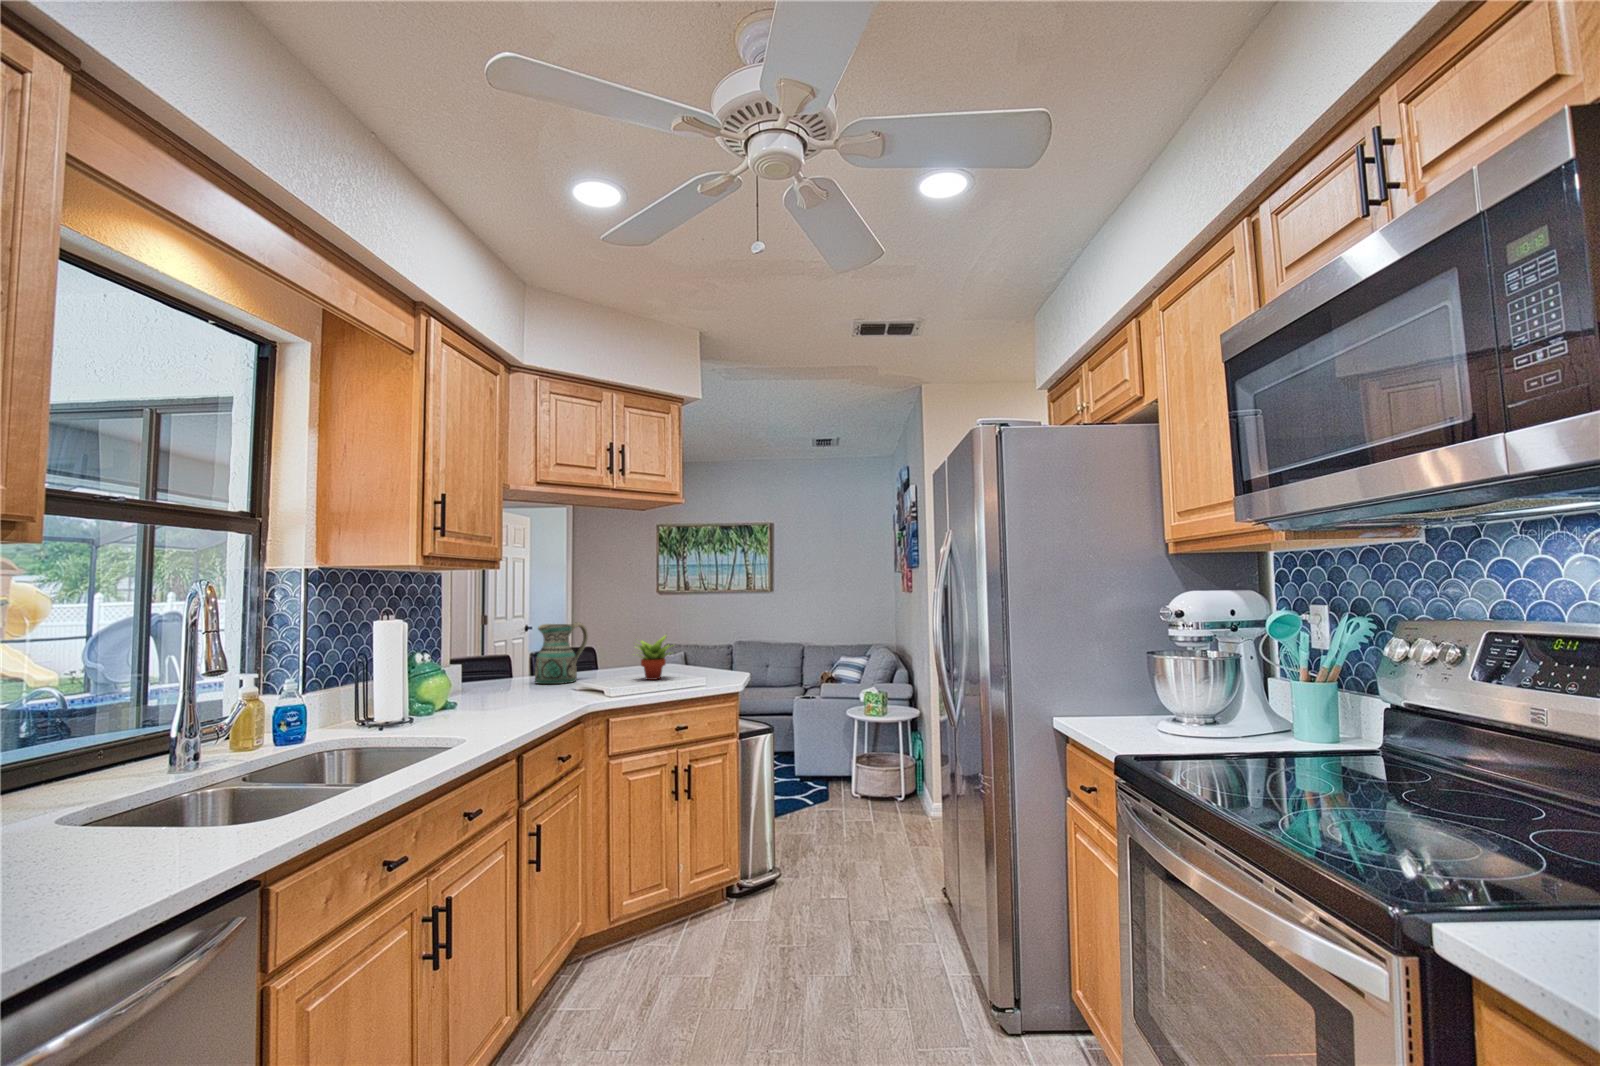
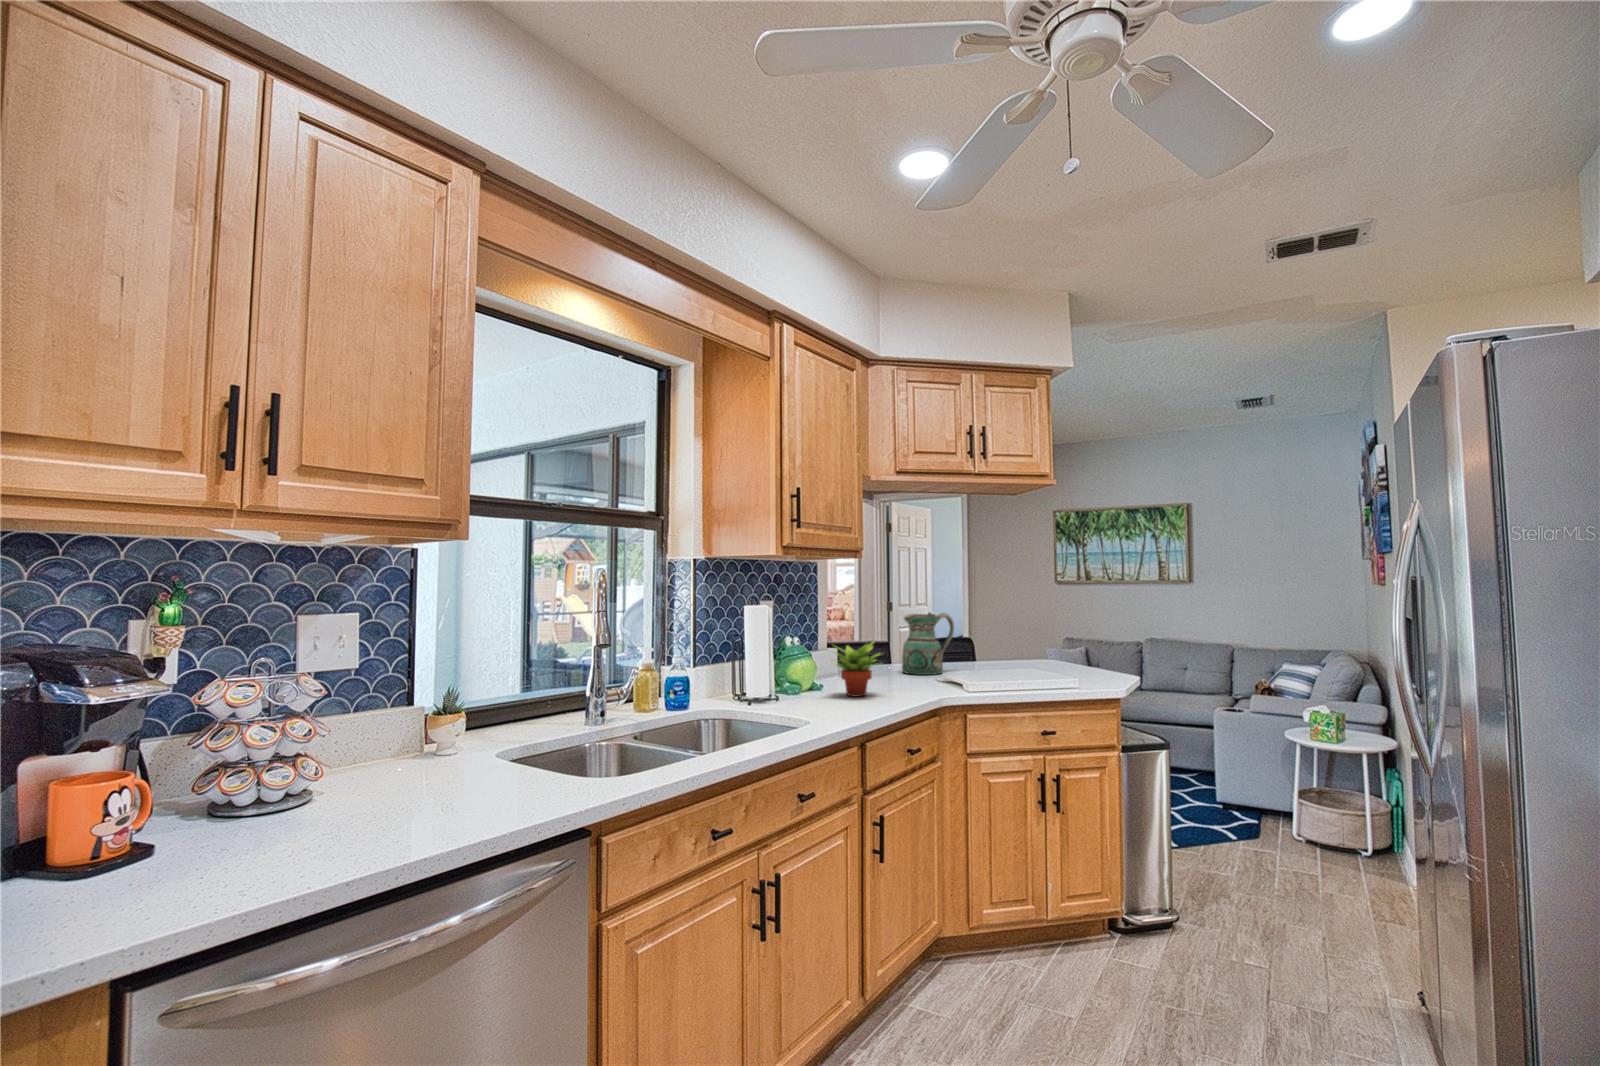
succulent plant: present [639,635,670,680] -> present [835,642,880,697]

